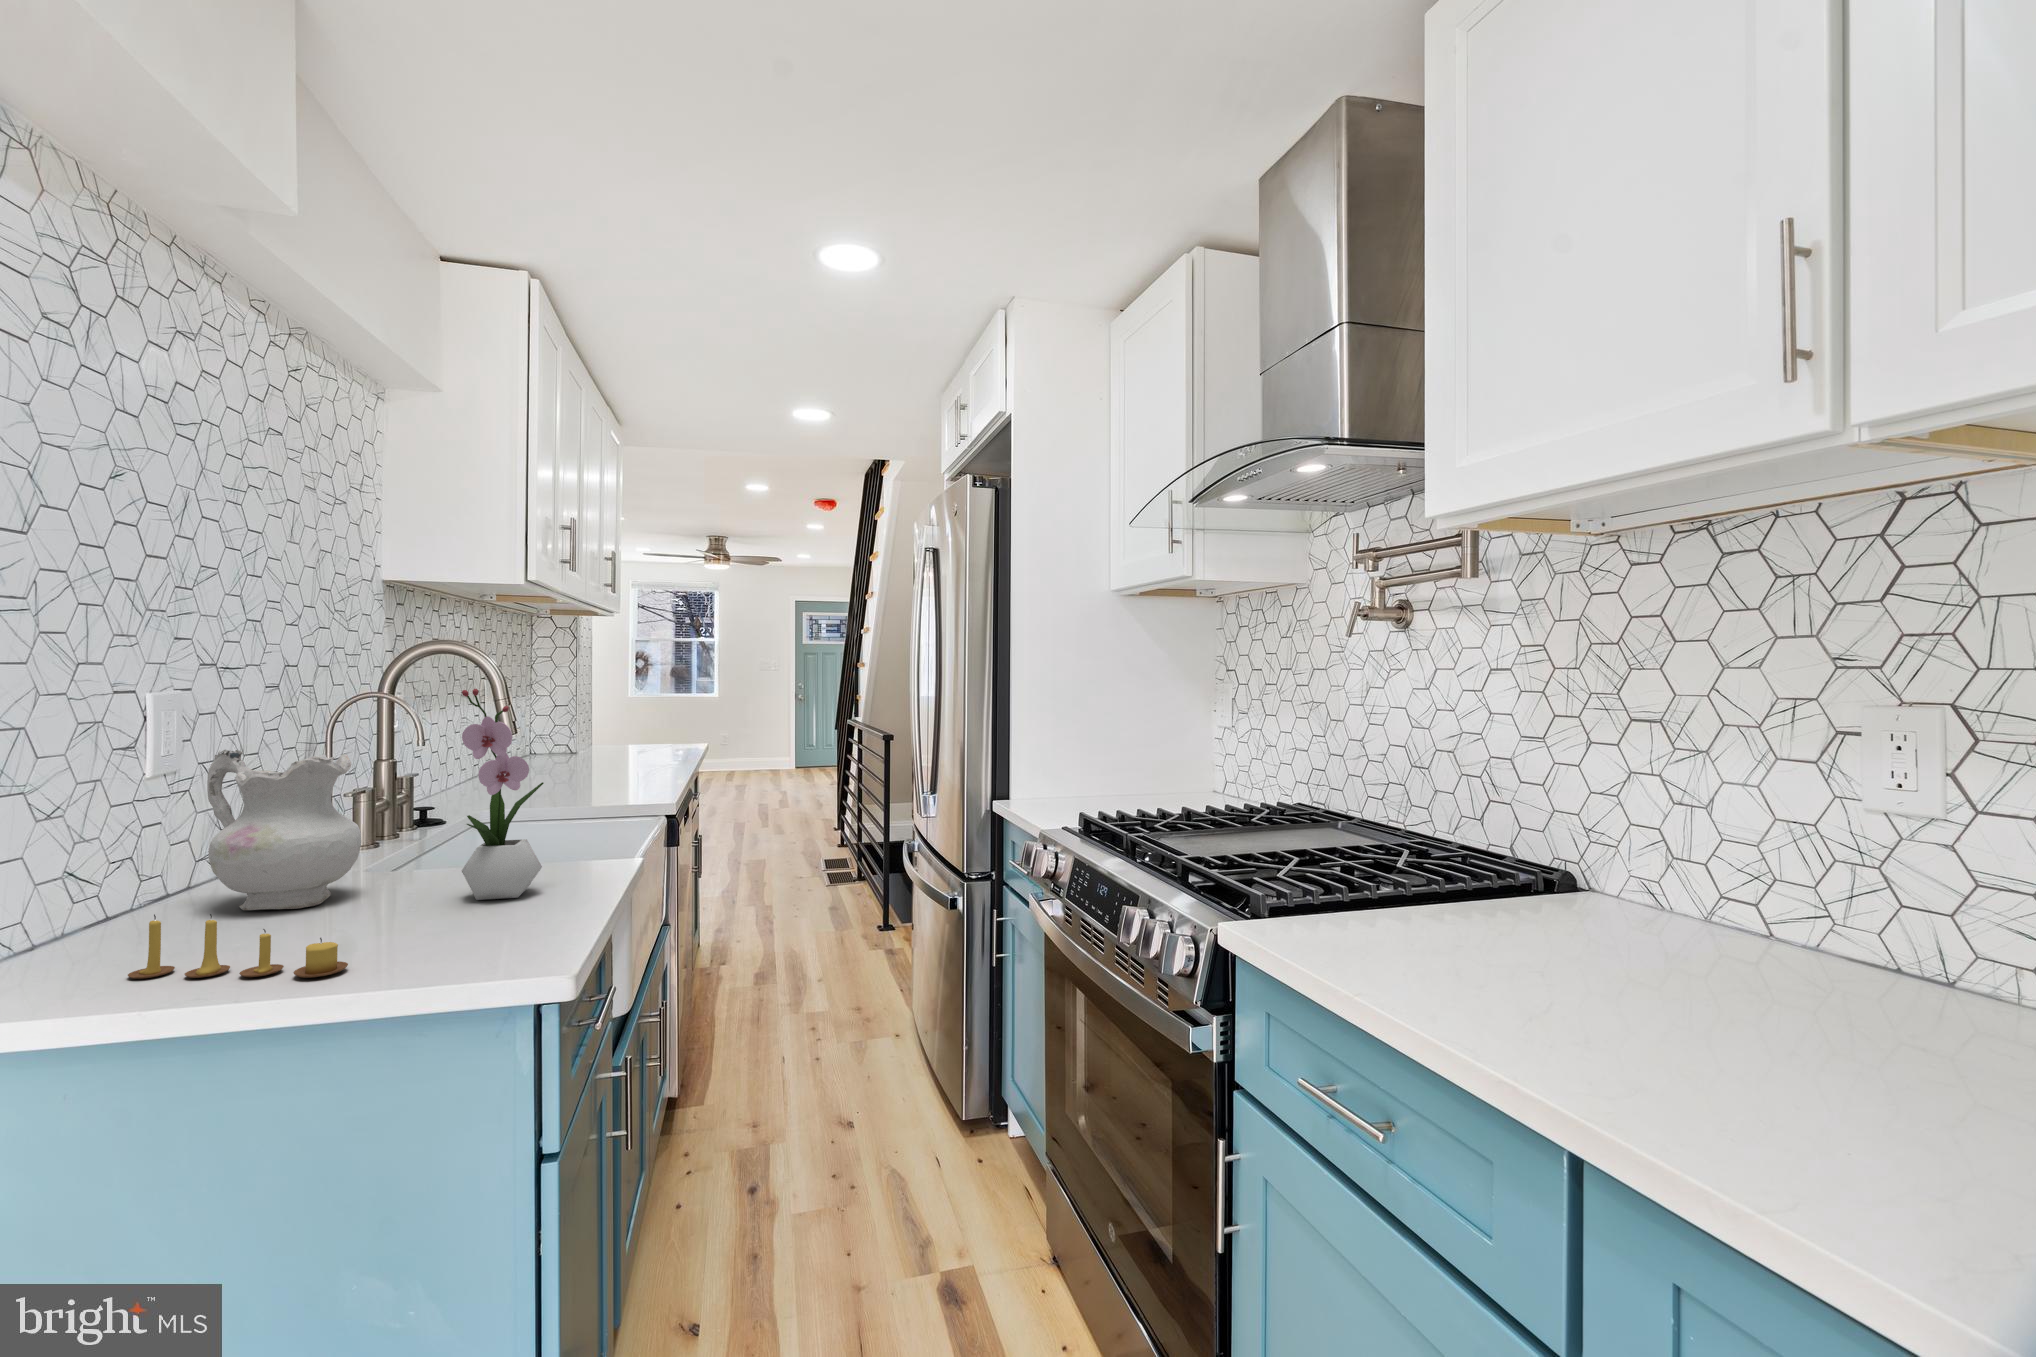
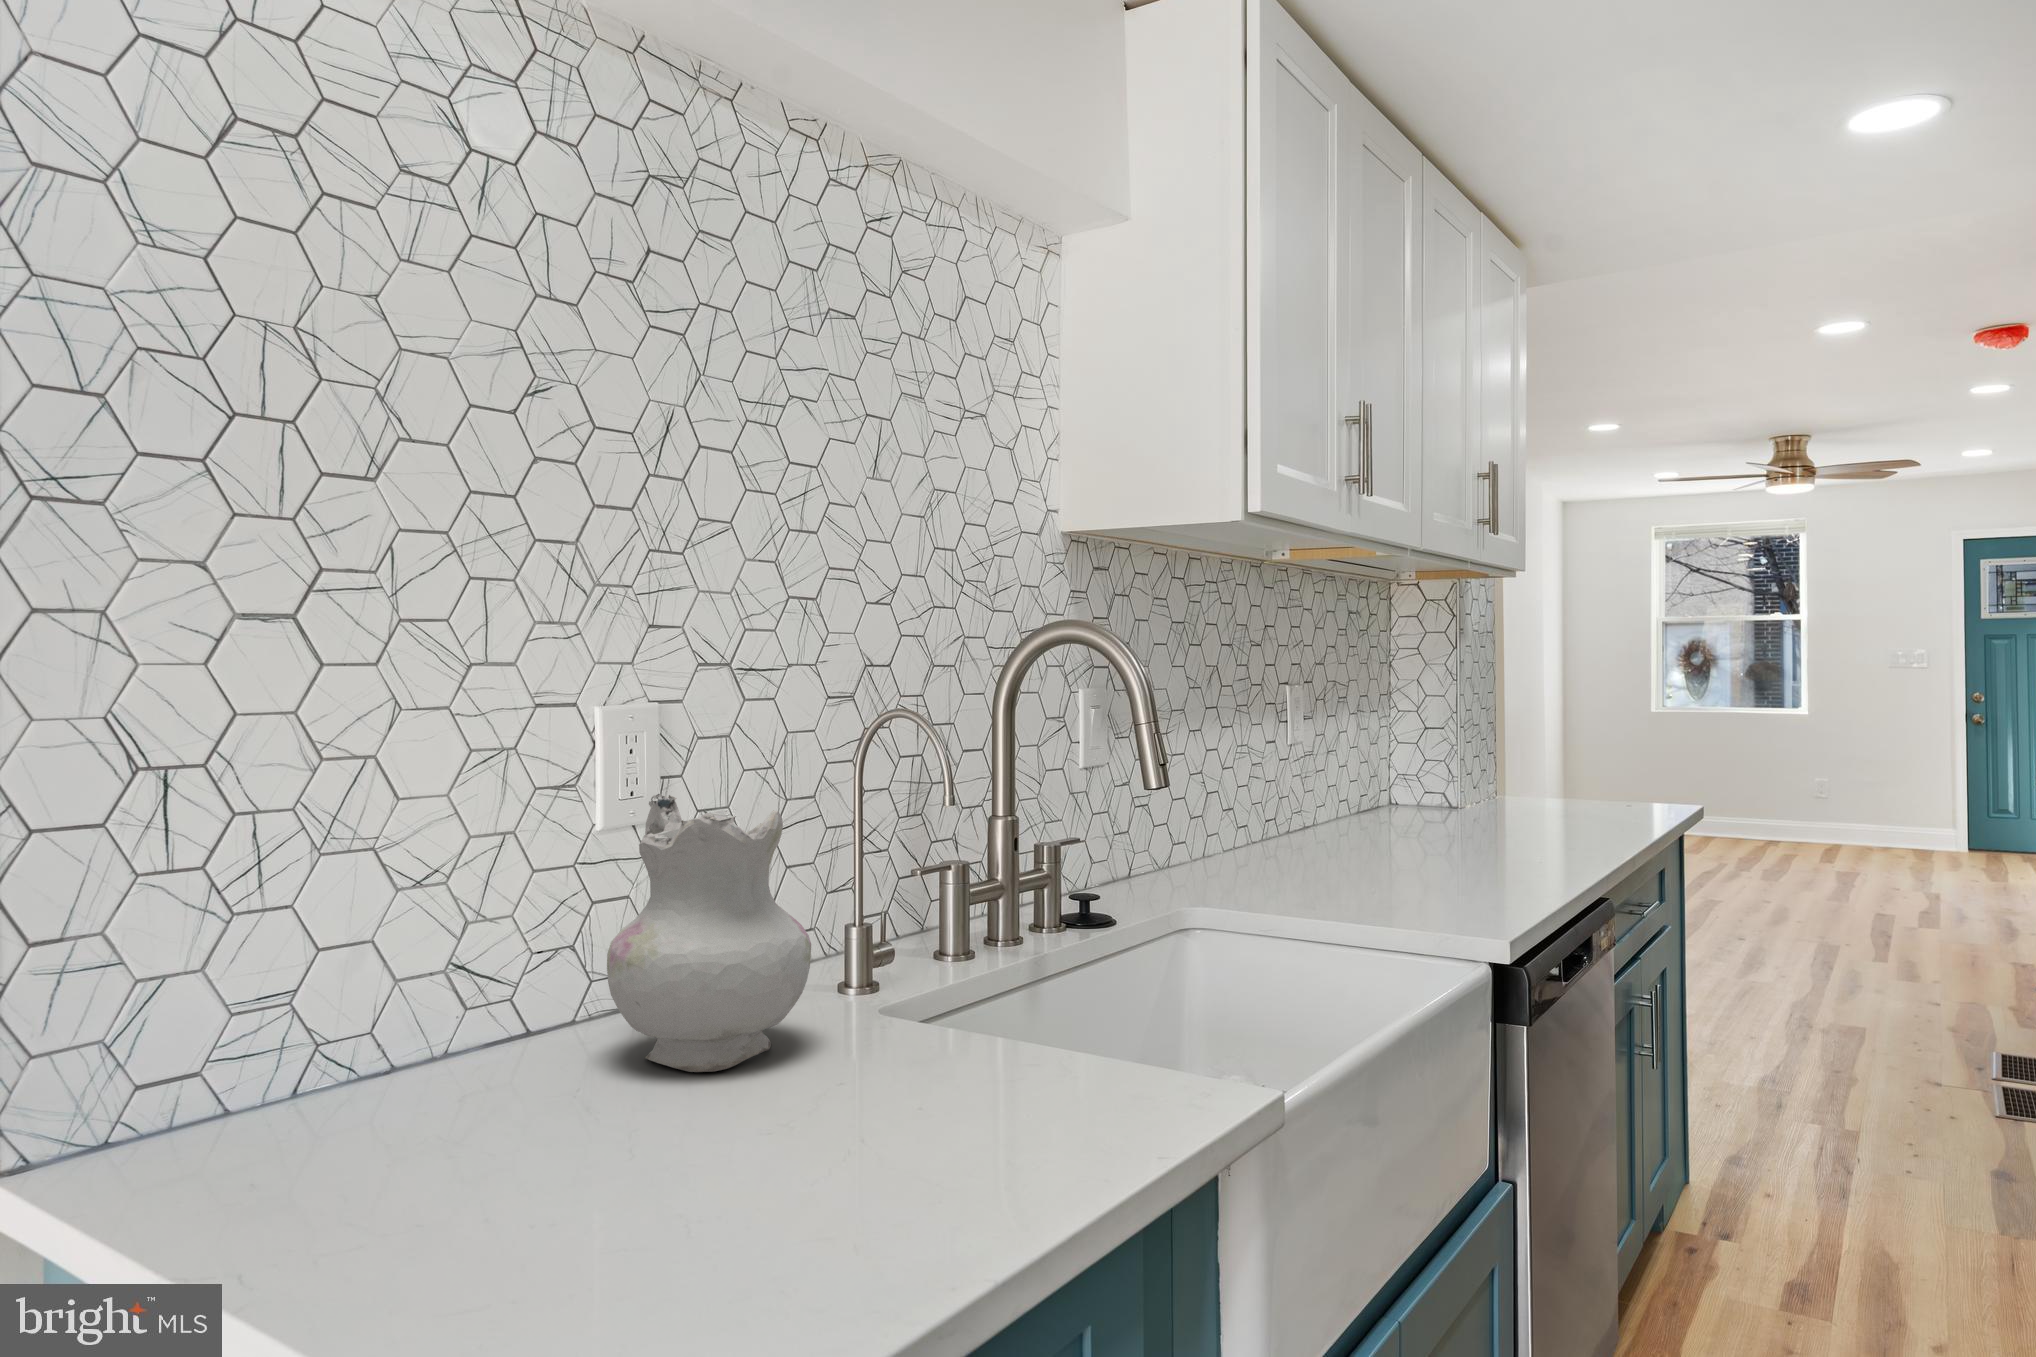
flower arrangement: present [462,689,544,900] -> none [845,693,1037,1137]
candle: present [128,914,348,979] -> none [304,1076,473,1279]

